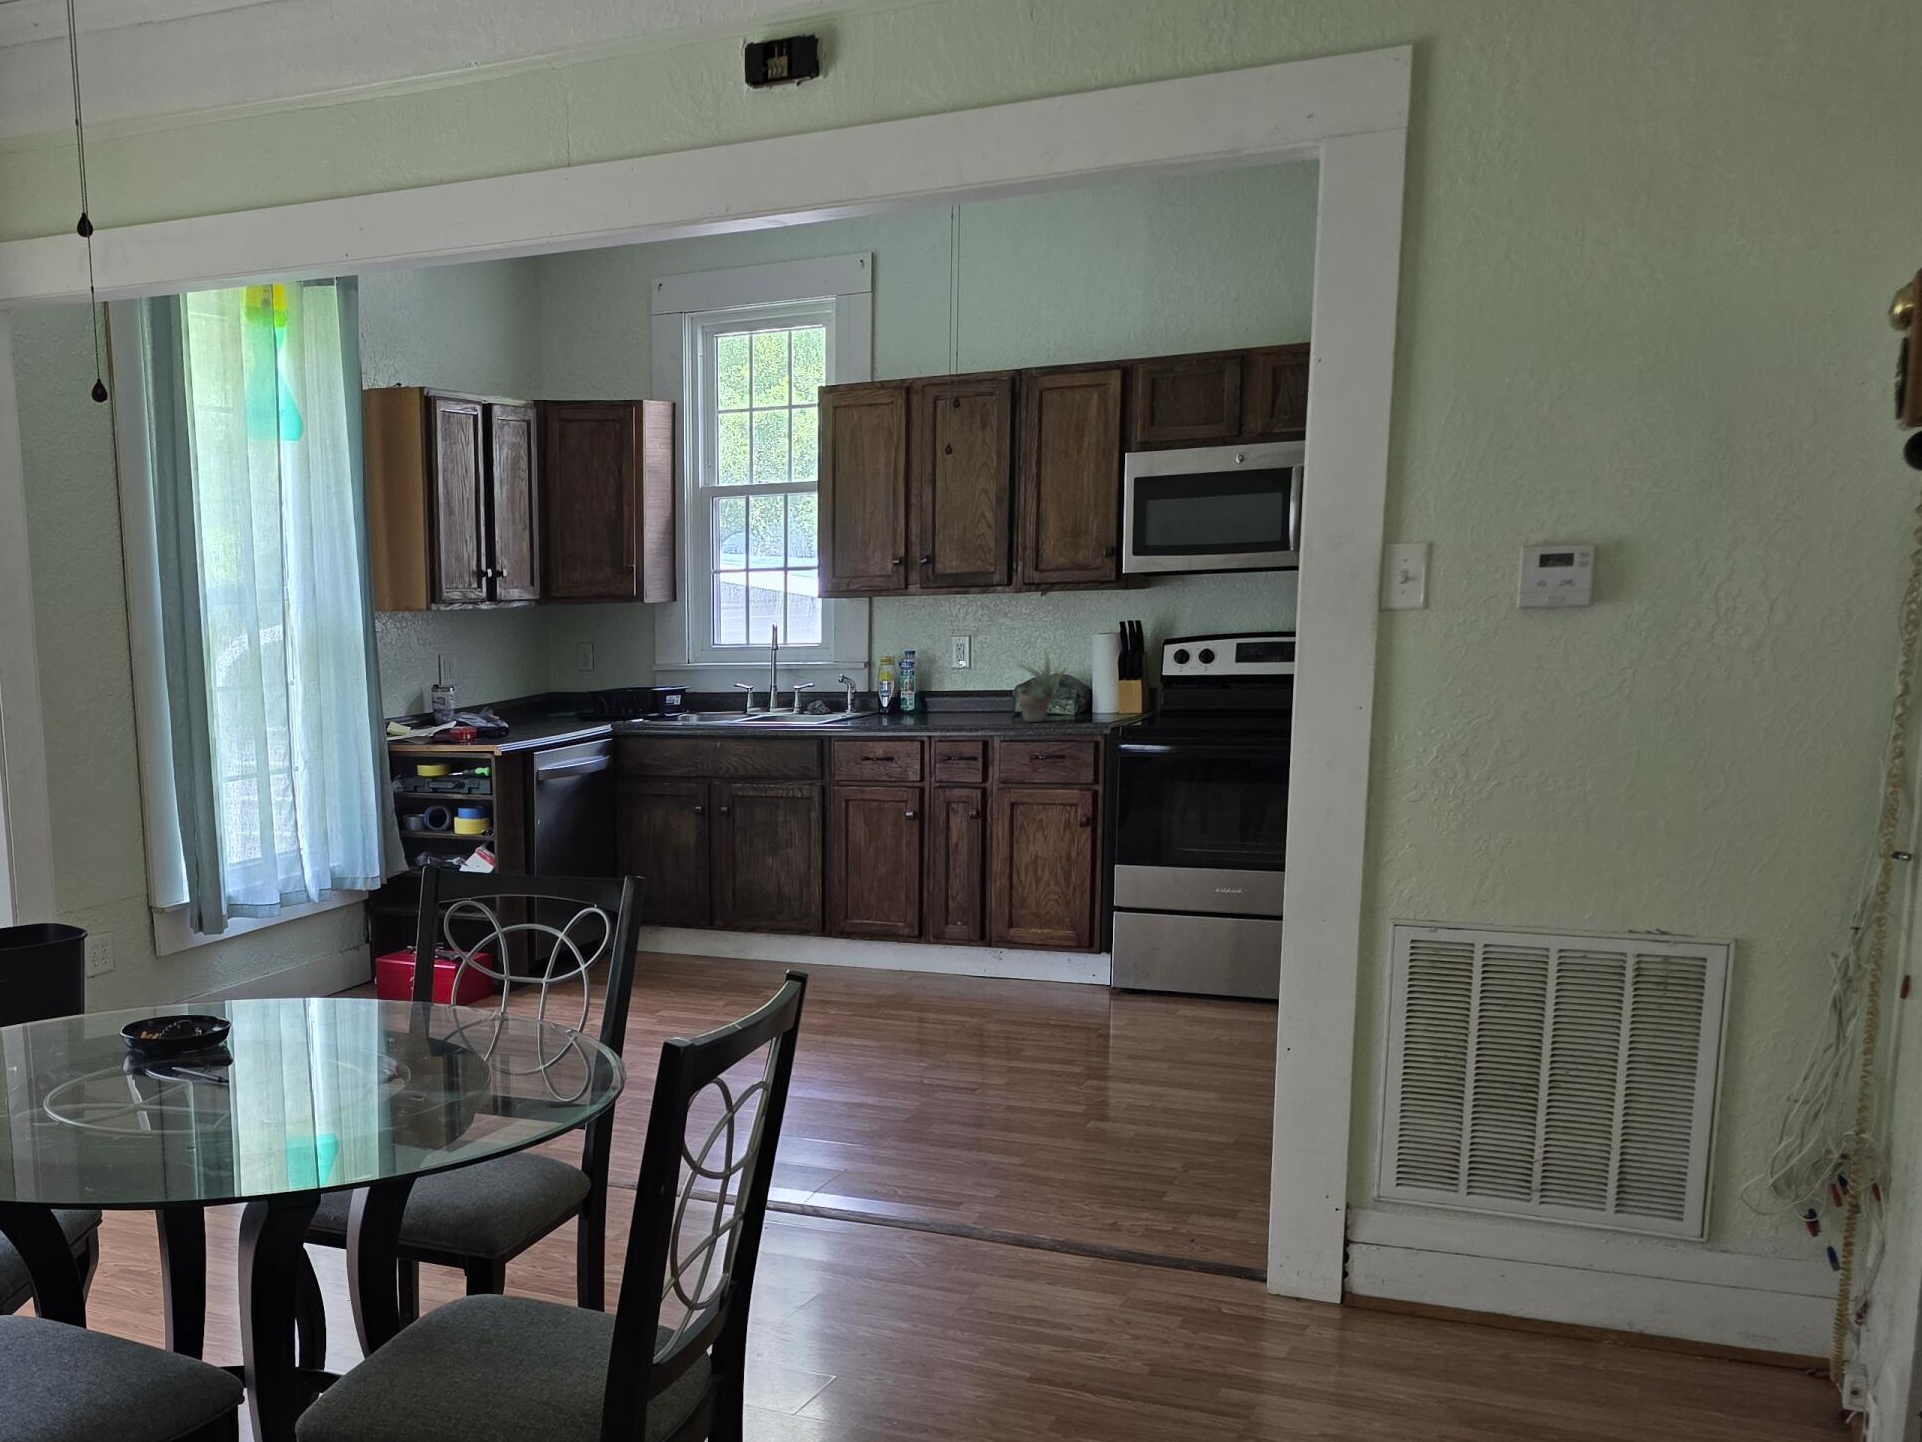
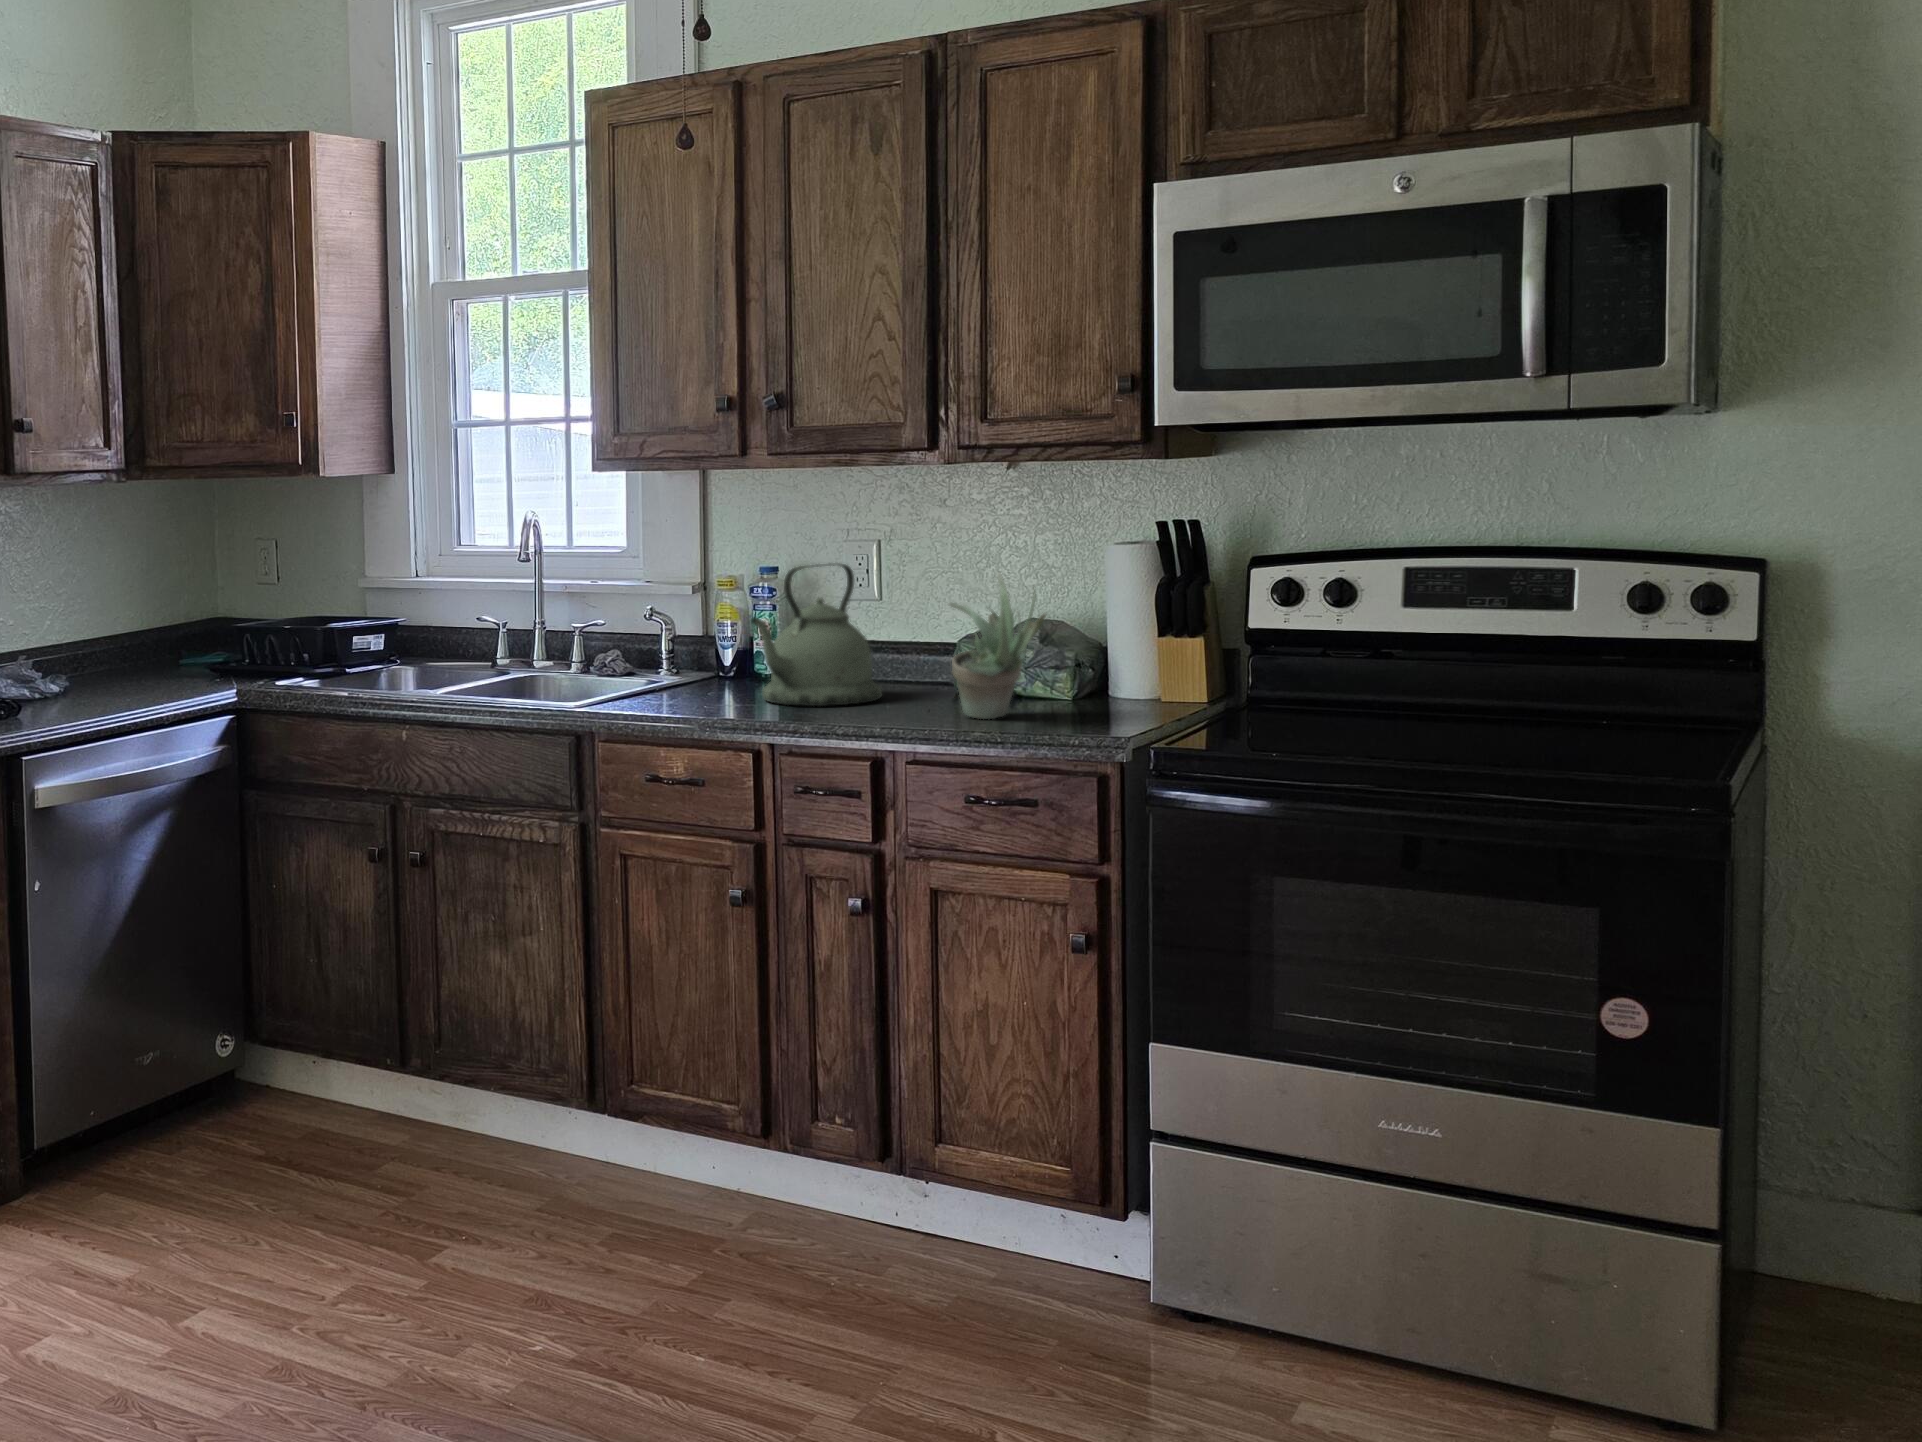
kettle: none [913,647,977,721] -> present [752,564,882,706]

